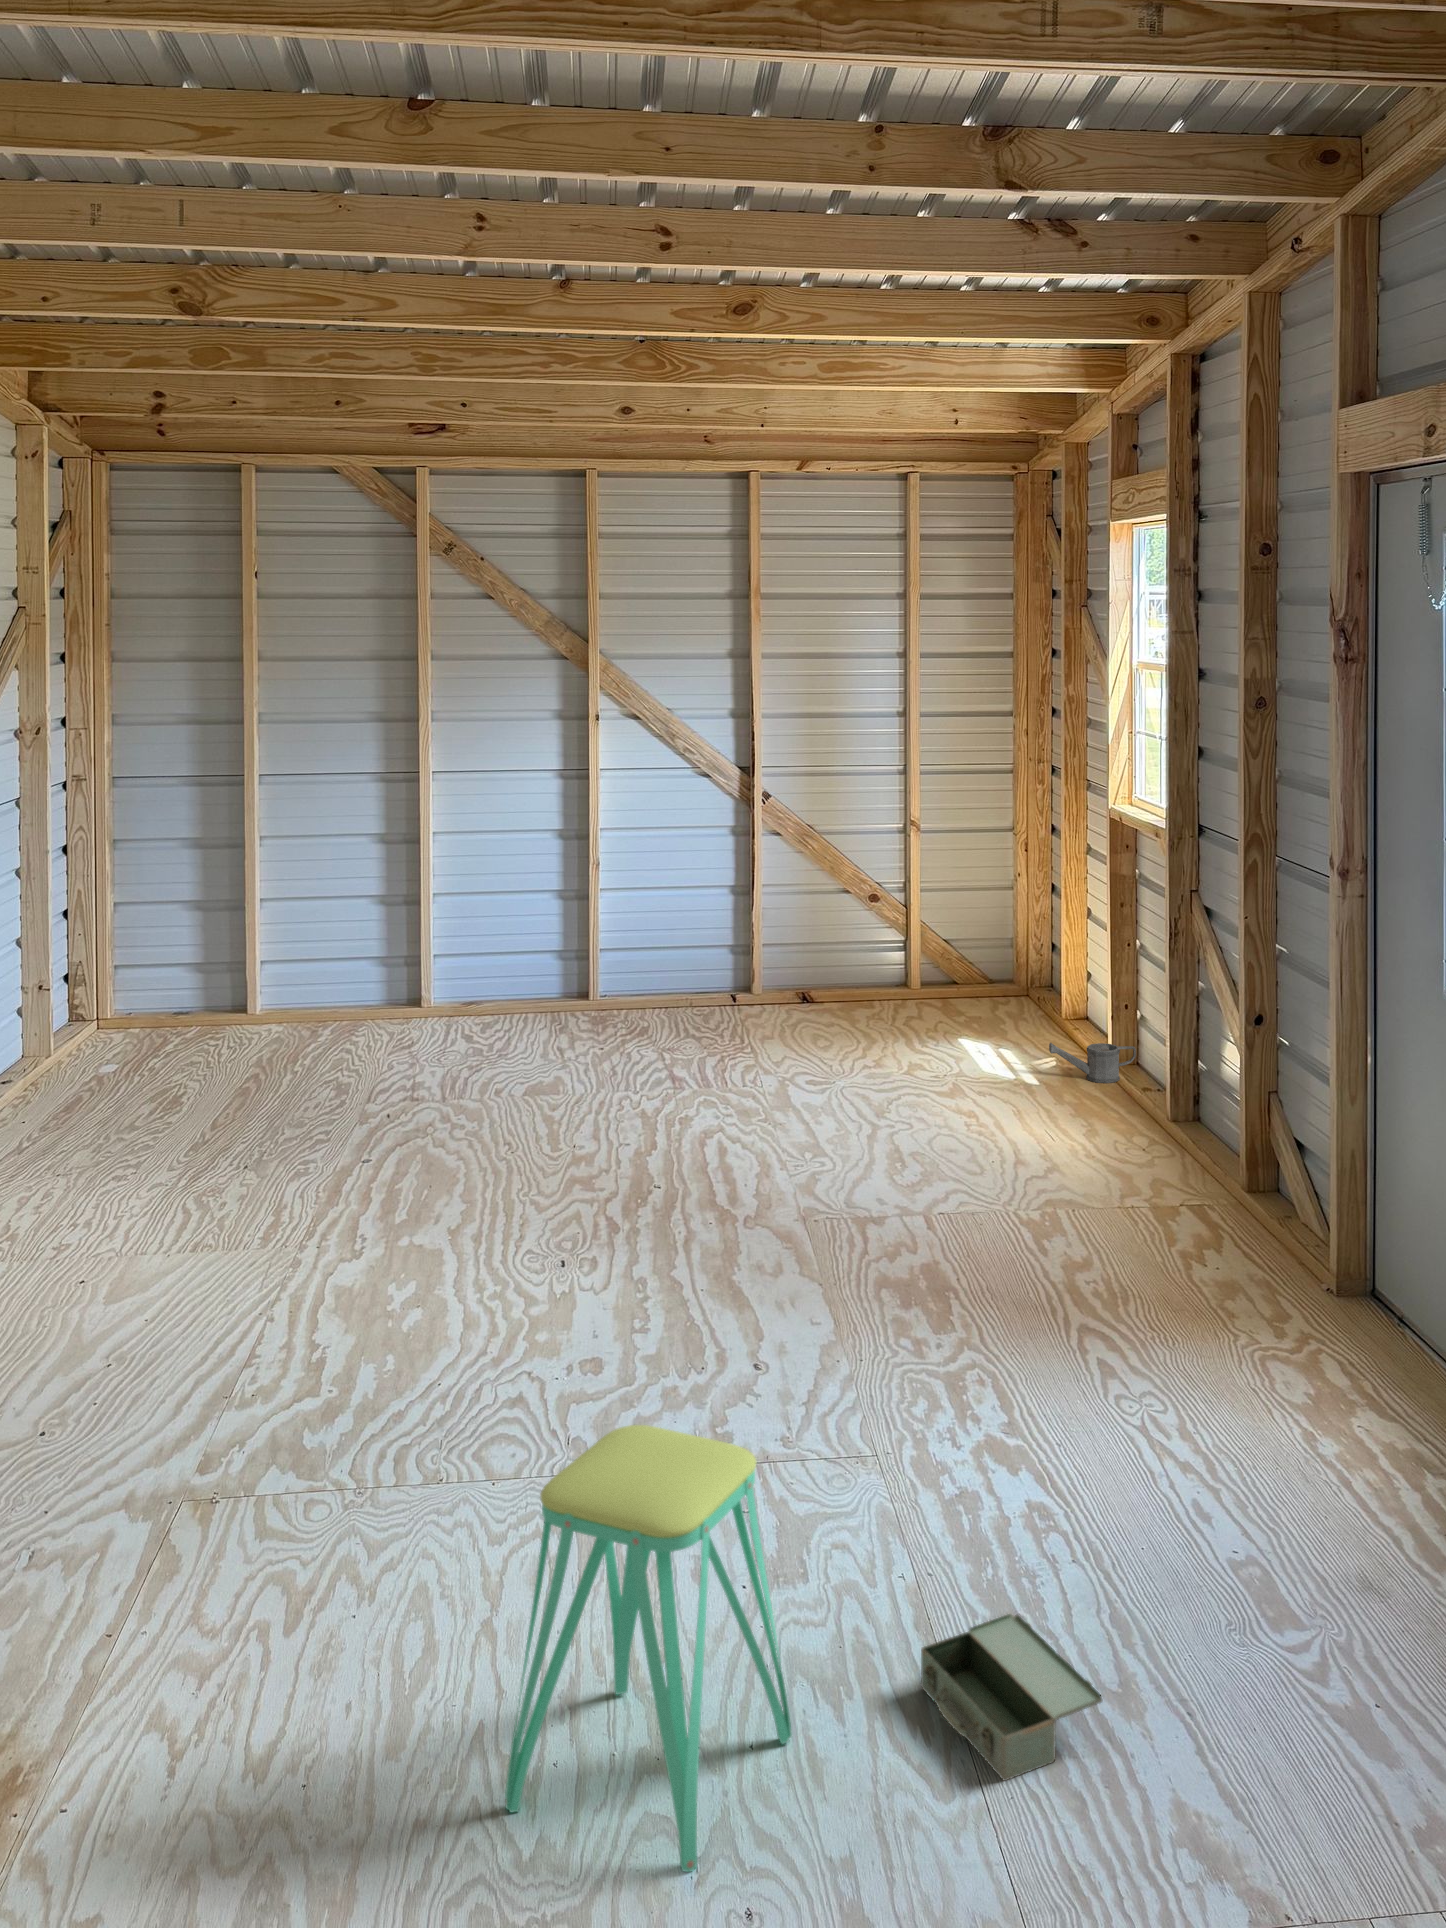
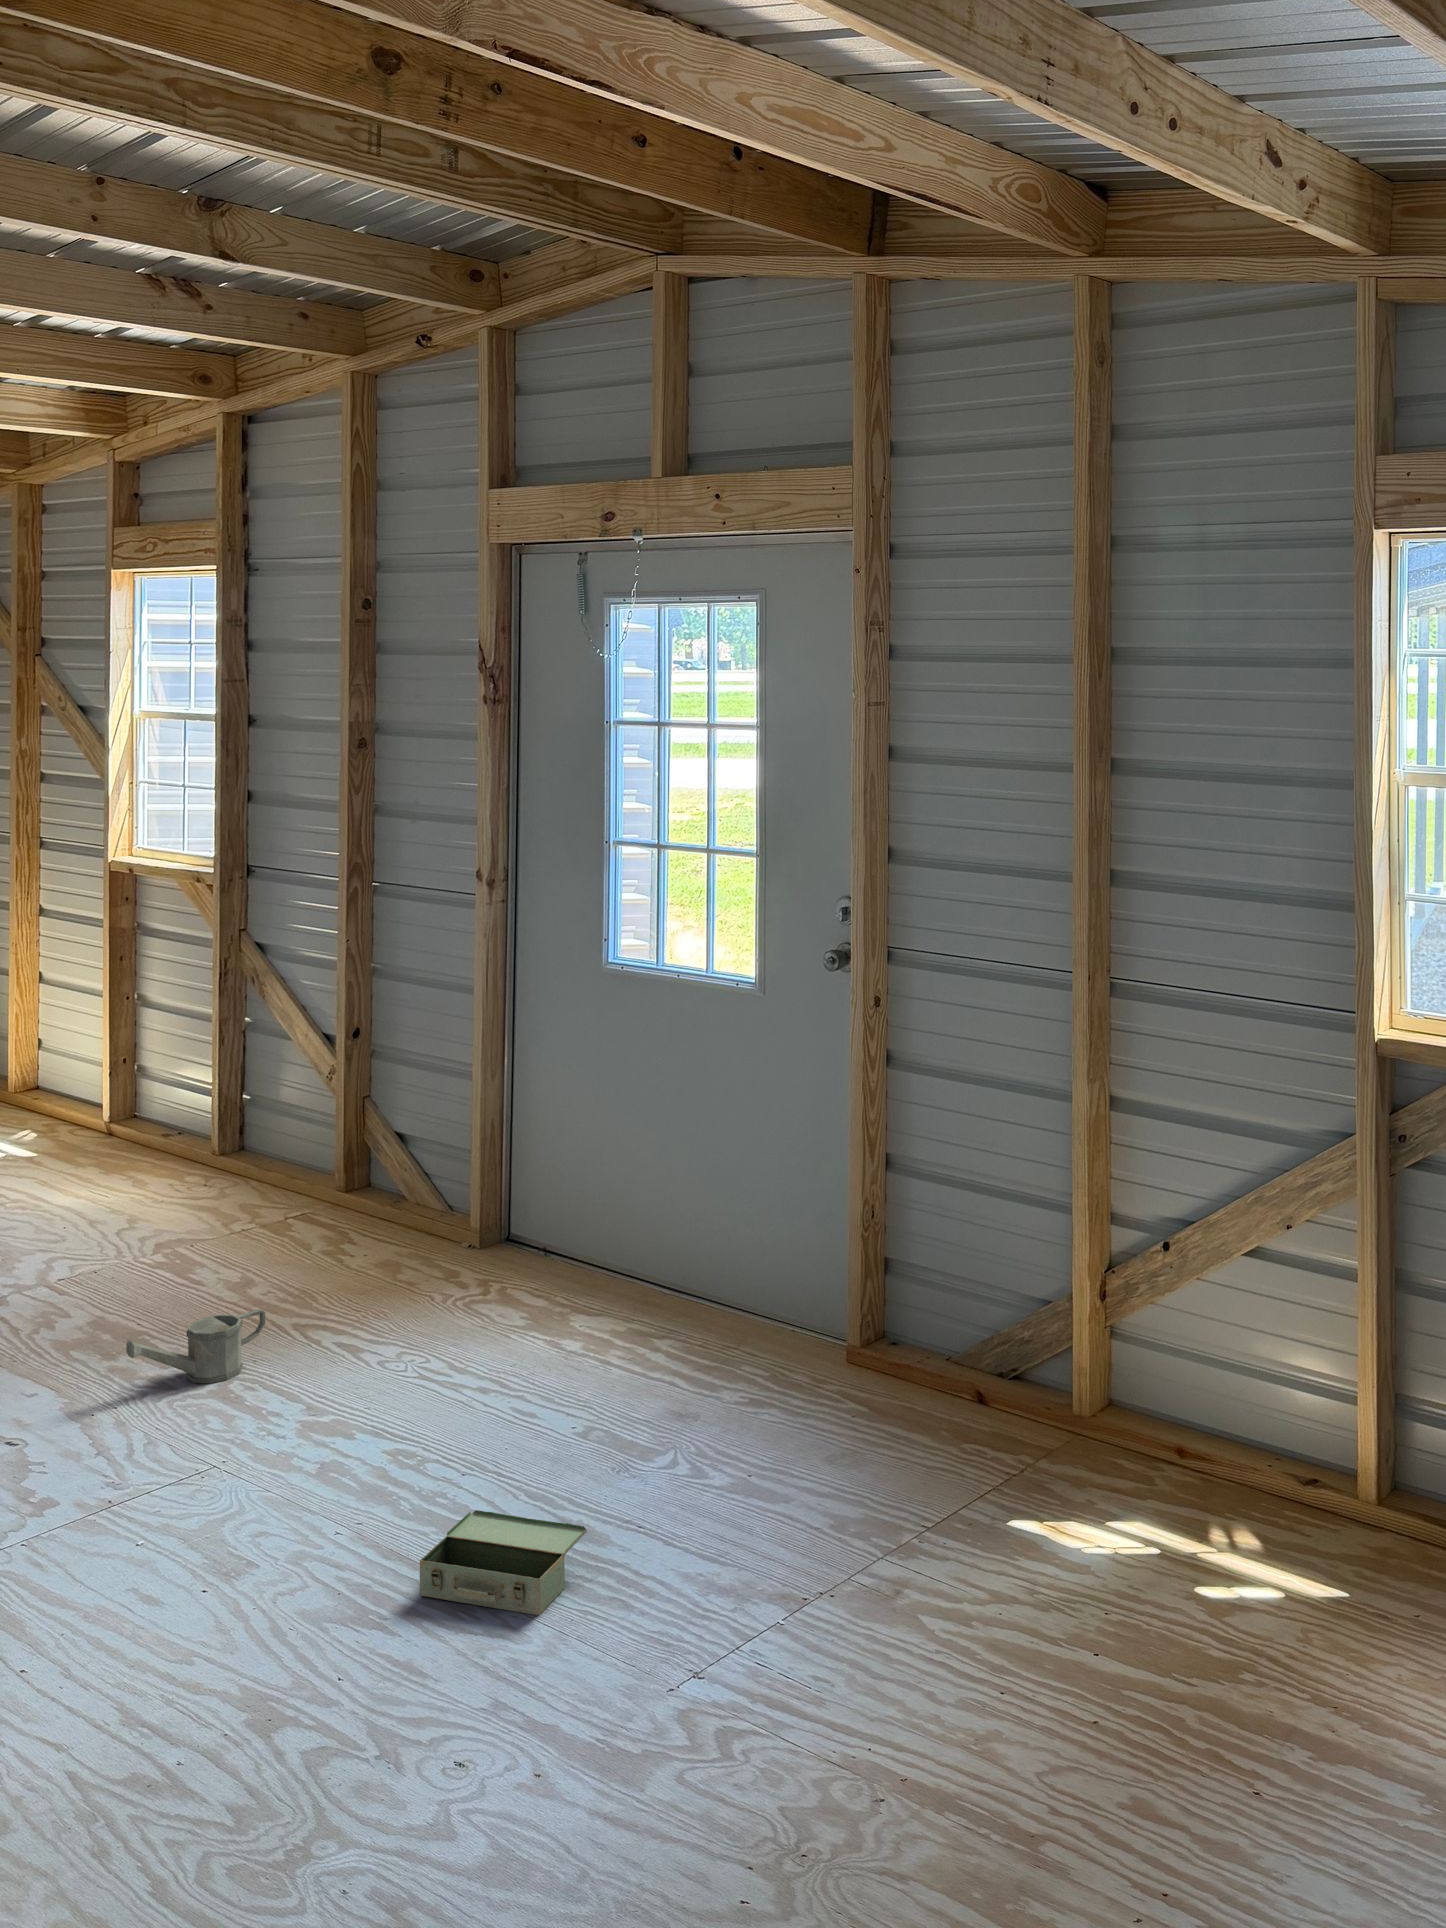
watering can: present [1049,1043,1136,1083] -> present [126,1309,265,1383]
stool: present [505,1425,792,1872] -> none [131,1420,358,1829]

